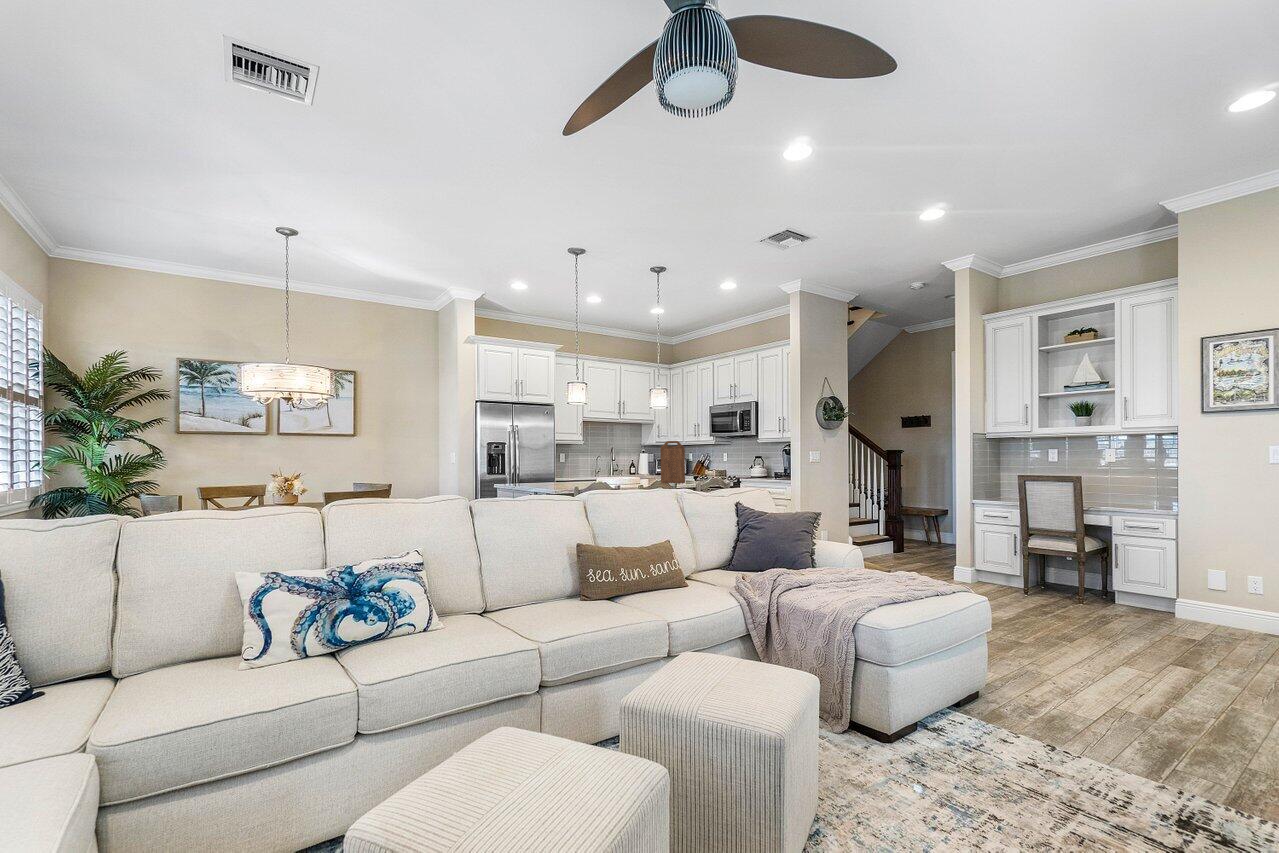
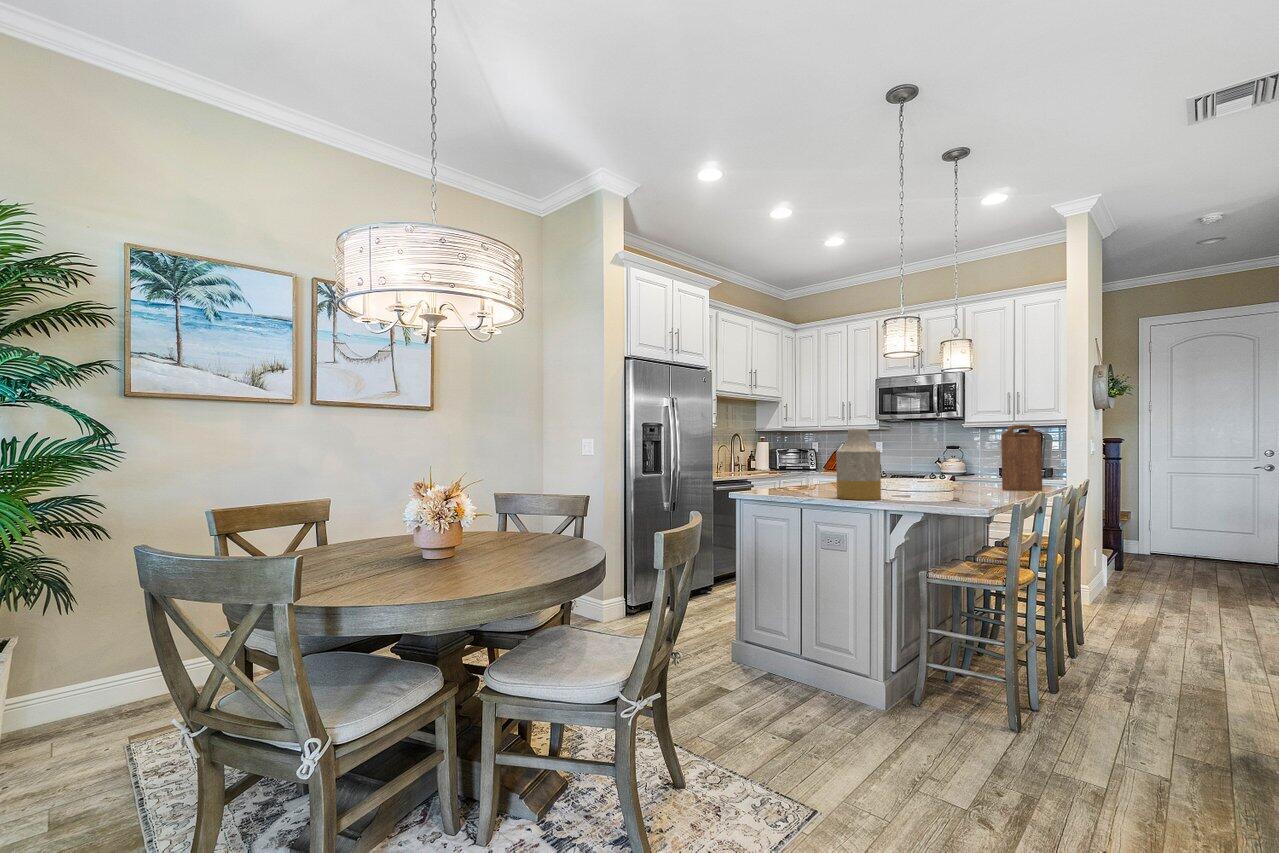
vase: none [514,445,538,485] -> present [836,429,881,500]

